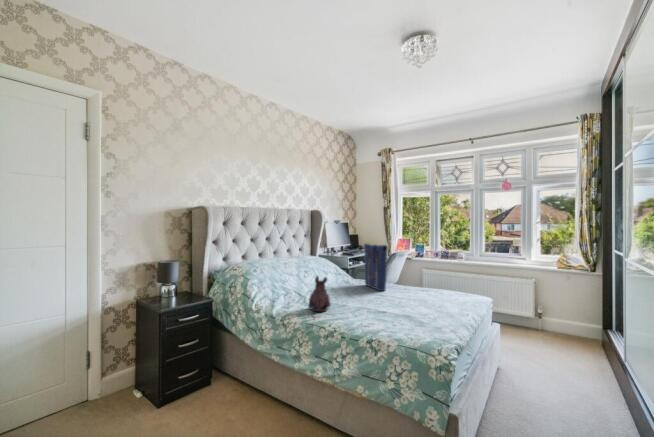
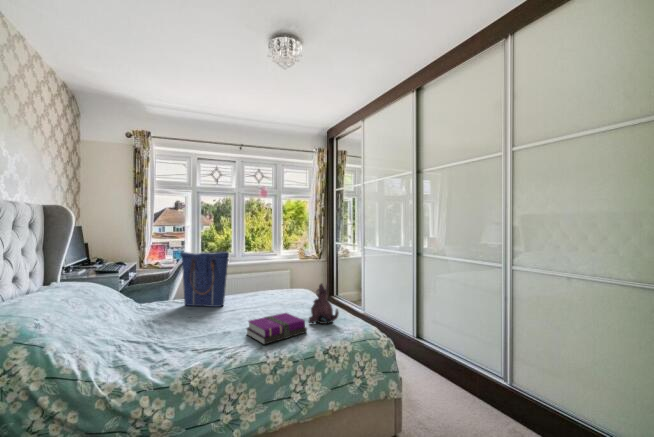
plush toy: present [309,276,330,312] -> present [309,284,339,324]
notebook: none [339,300,388,323] -> present [247,313,307,344]

